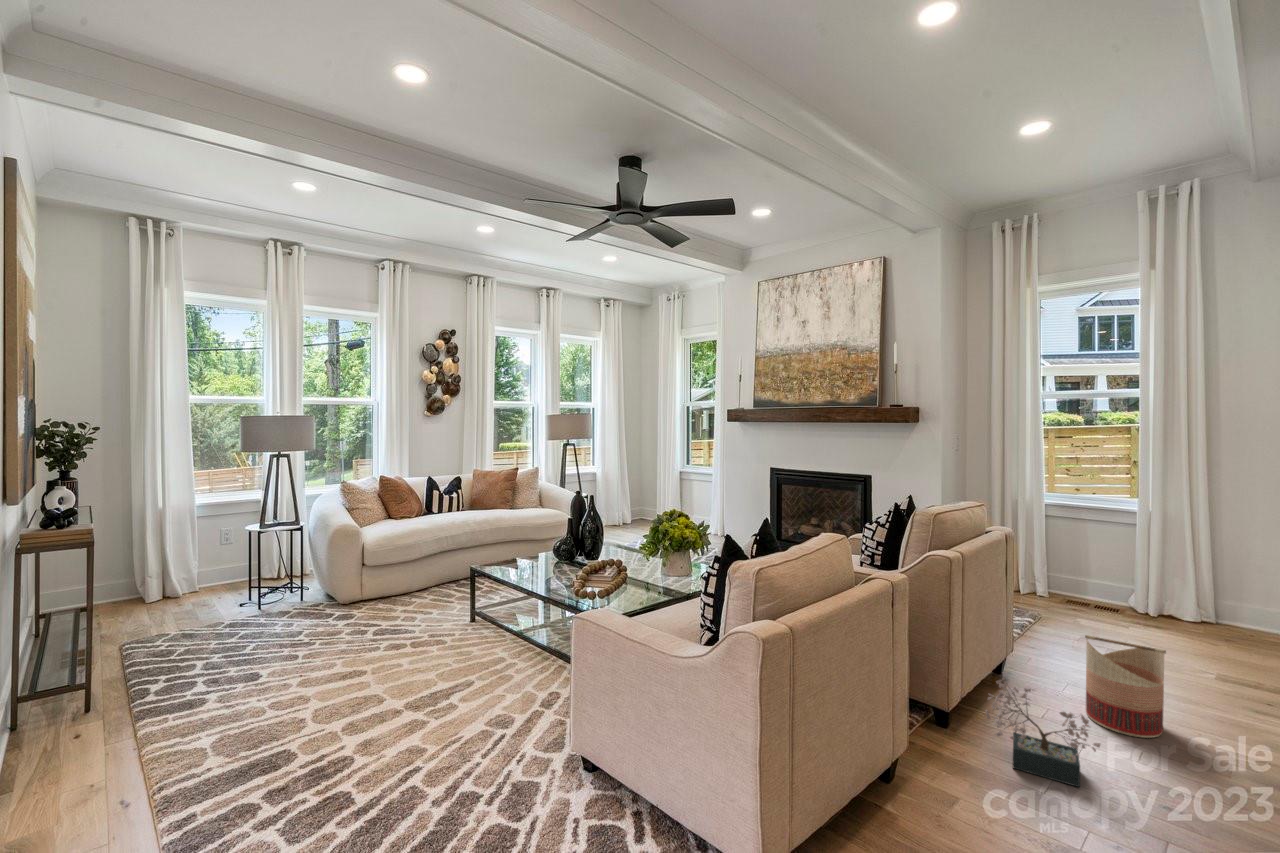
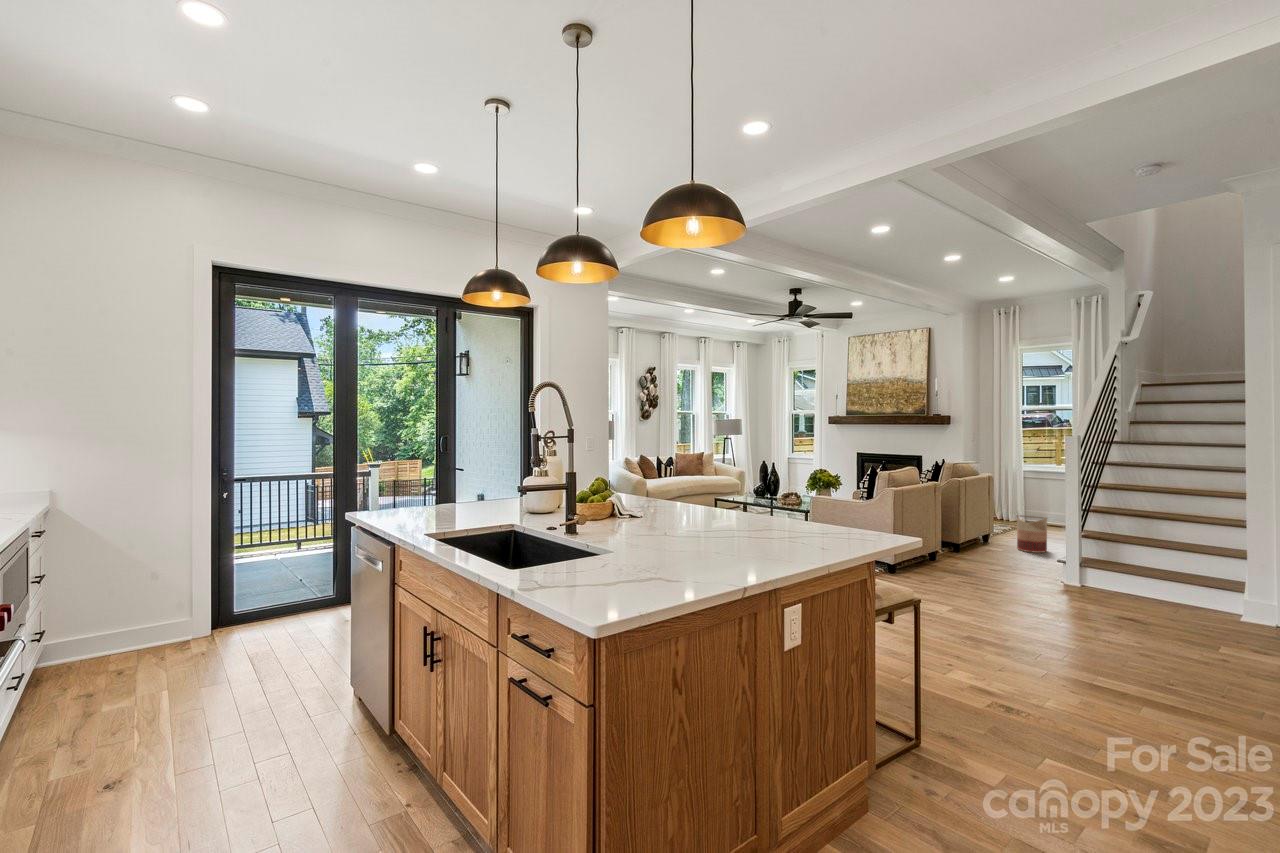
decorative plant: present [986,678,1100,787] -> none [969,525,1011,559]

